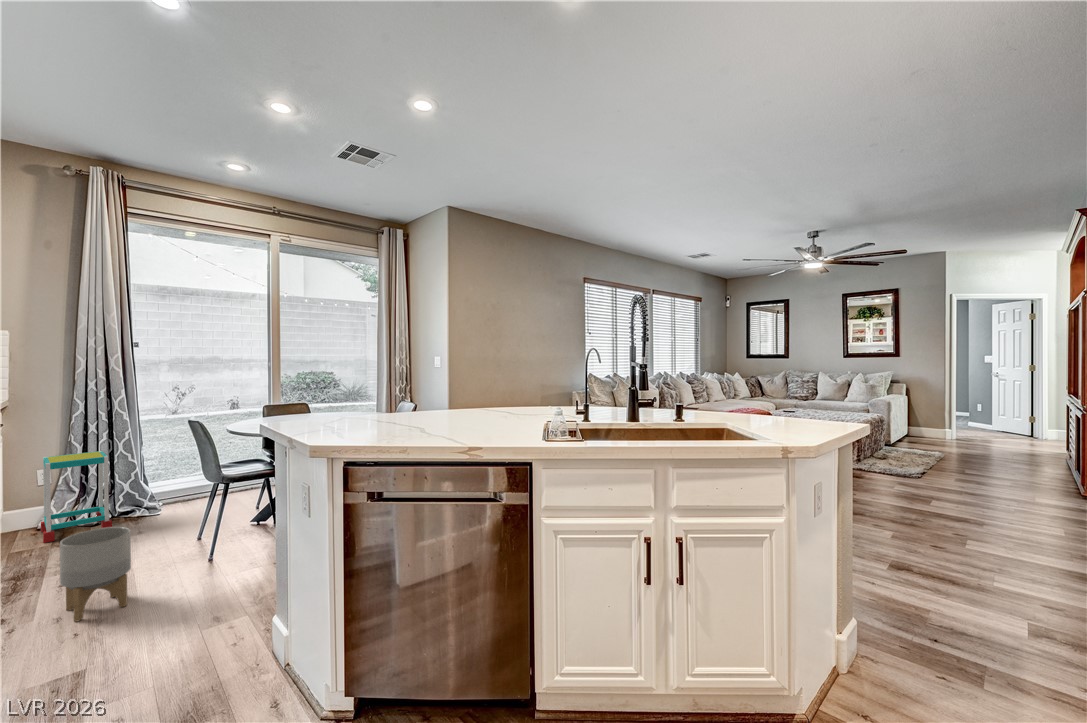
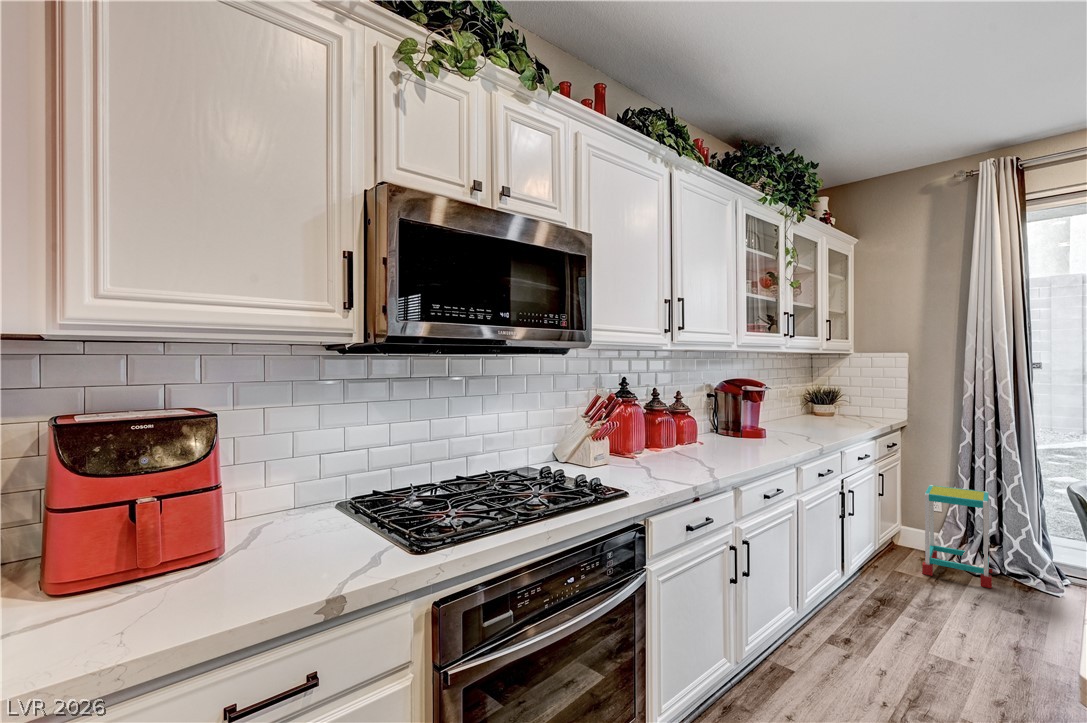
planter: present [60,527,131,621] -> none [888,587,961,700]

